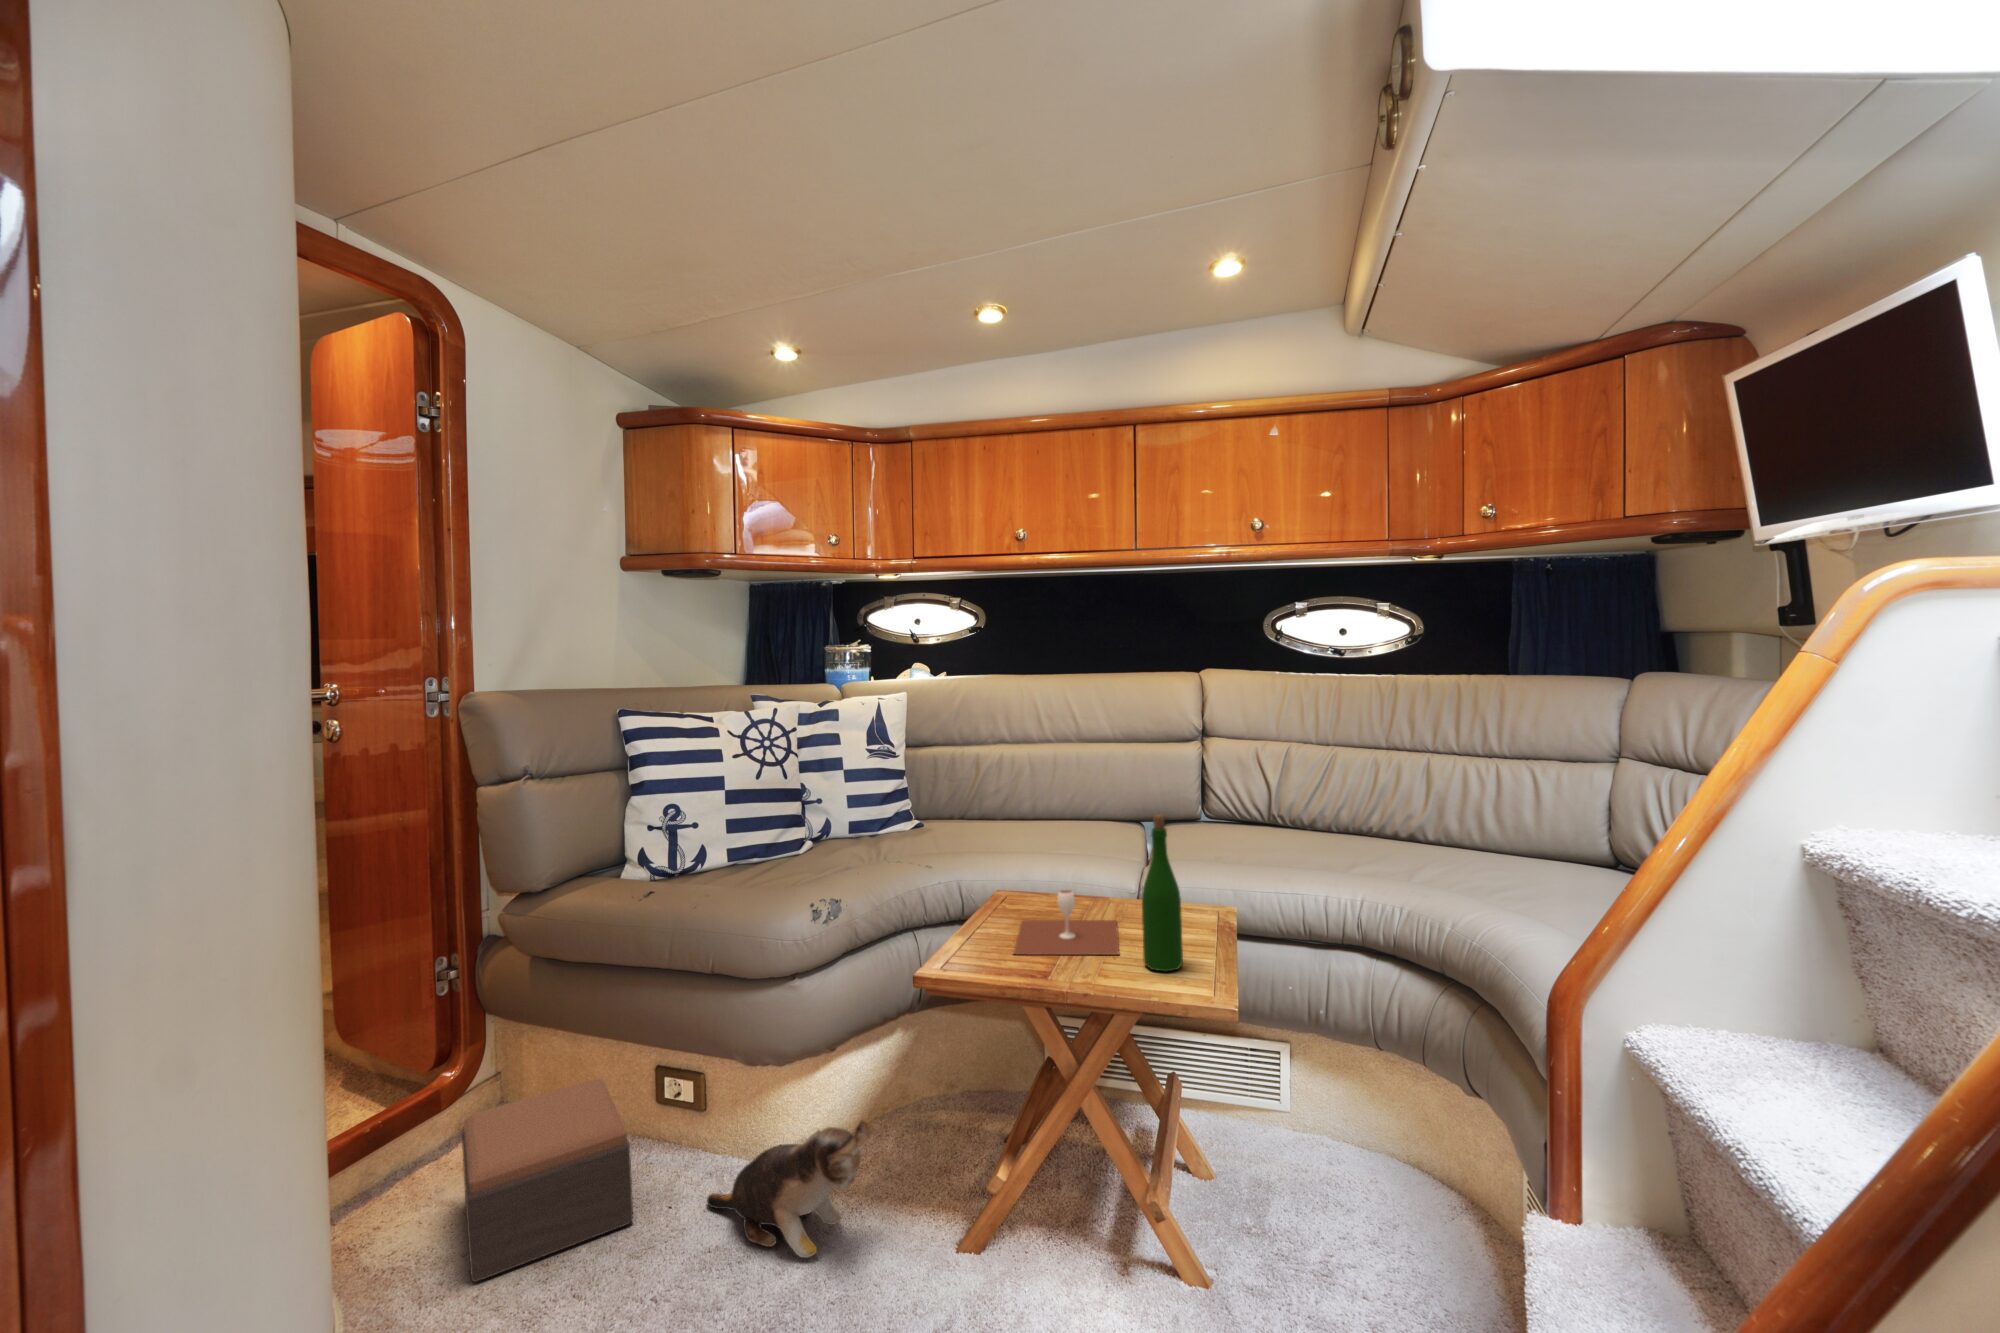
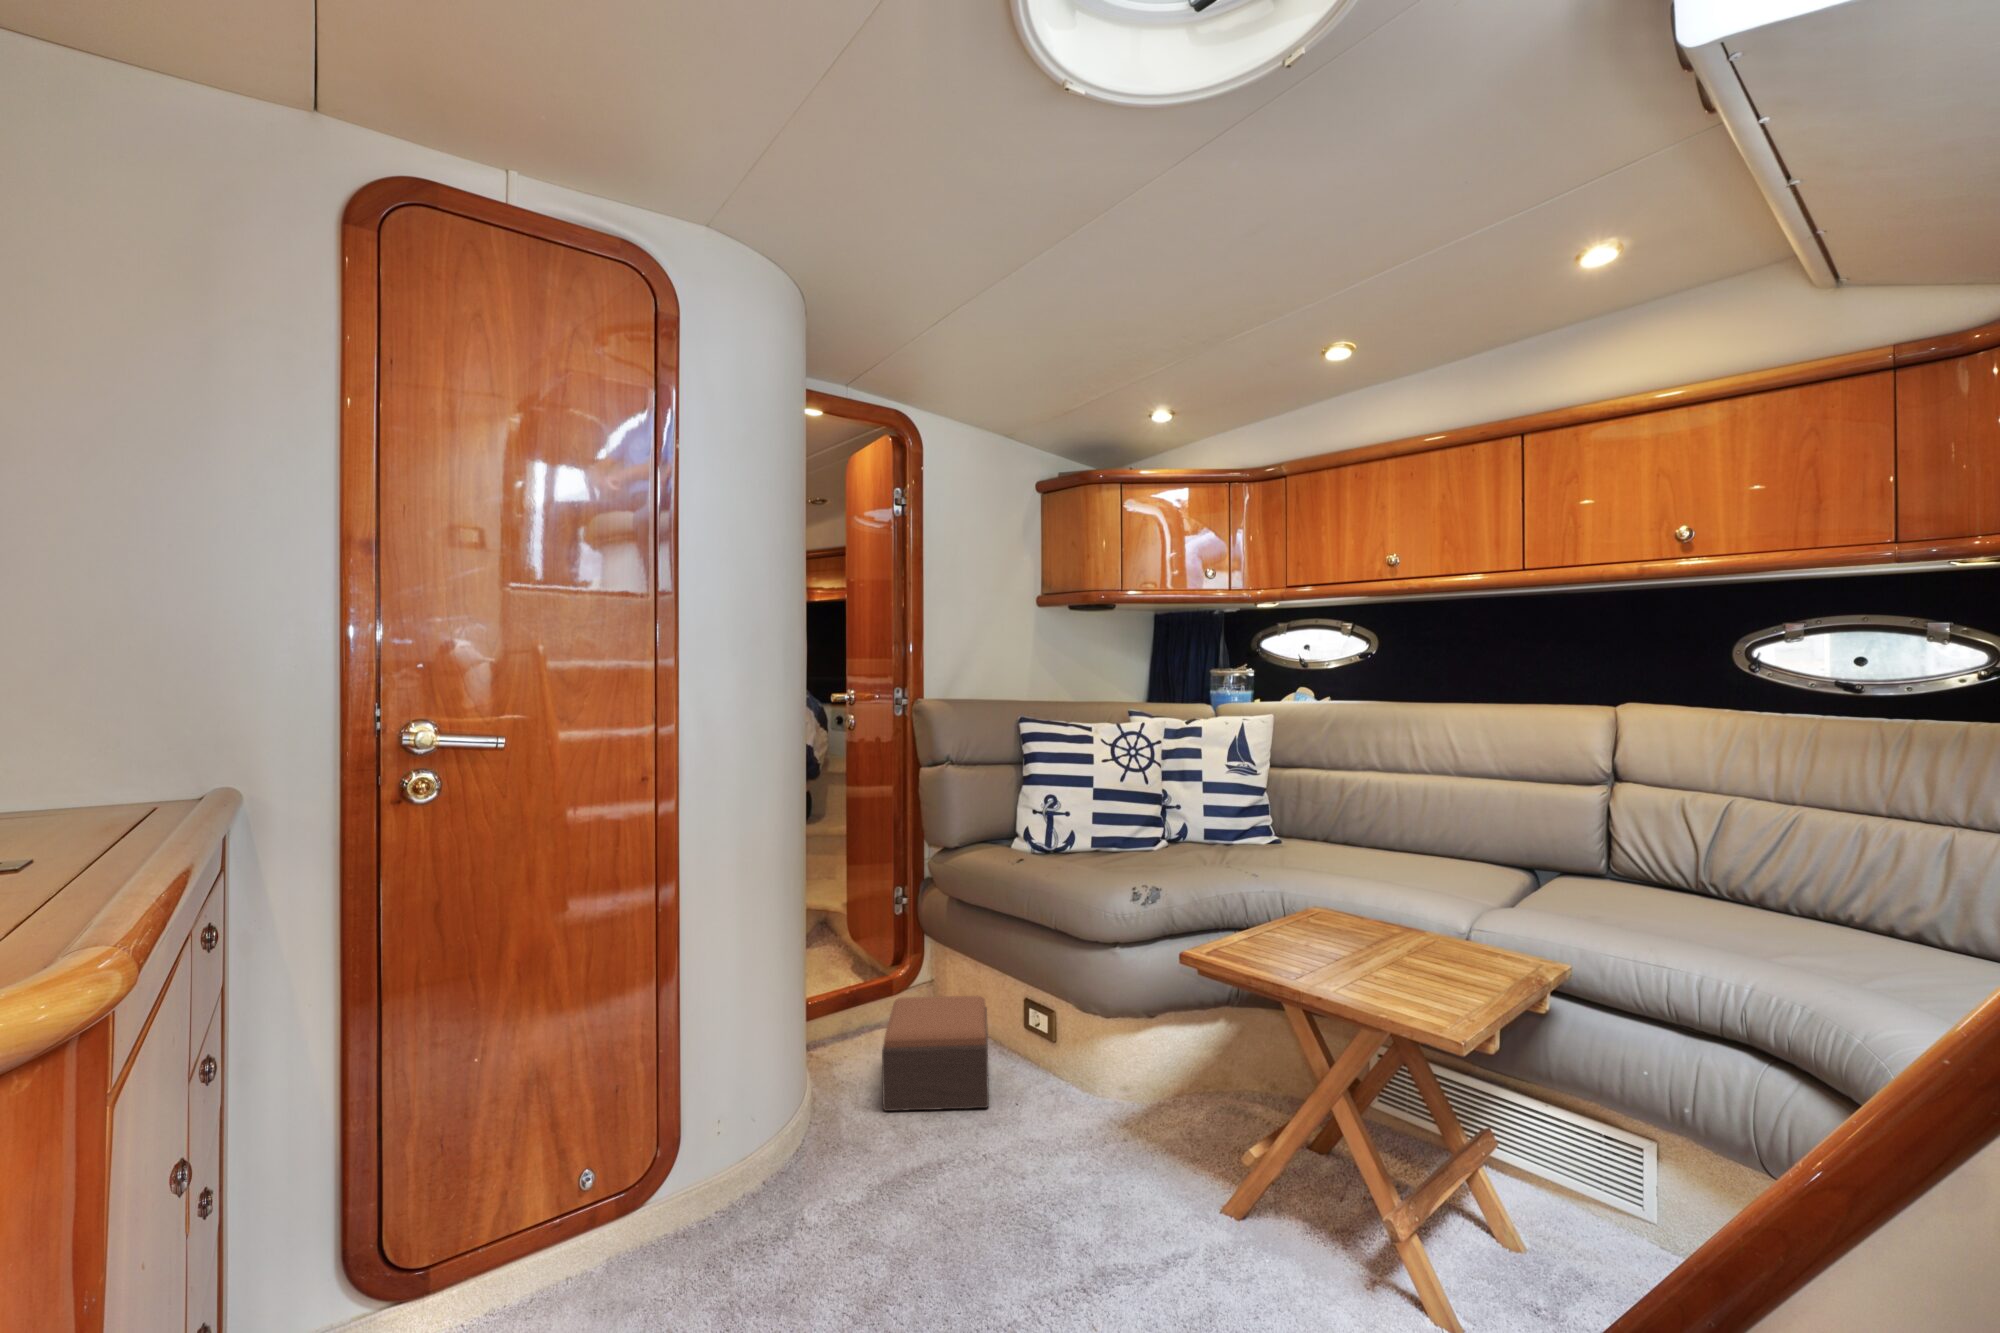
wine bottle: present [1142,814,1183,971] -> none [1406,843,1451,1004]
wine glass: present [1014,890,1119,955] -> none [1285,909,1415,980]
plush toy: present [707,1121,871,1258] -> none [1041,1072,1152,1175]

